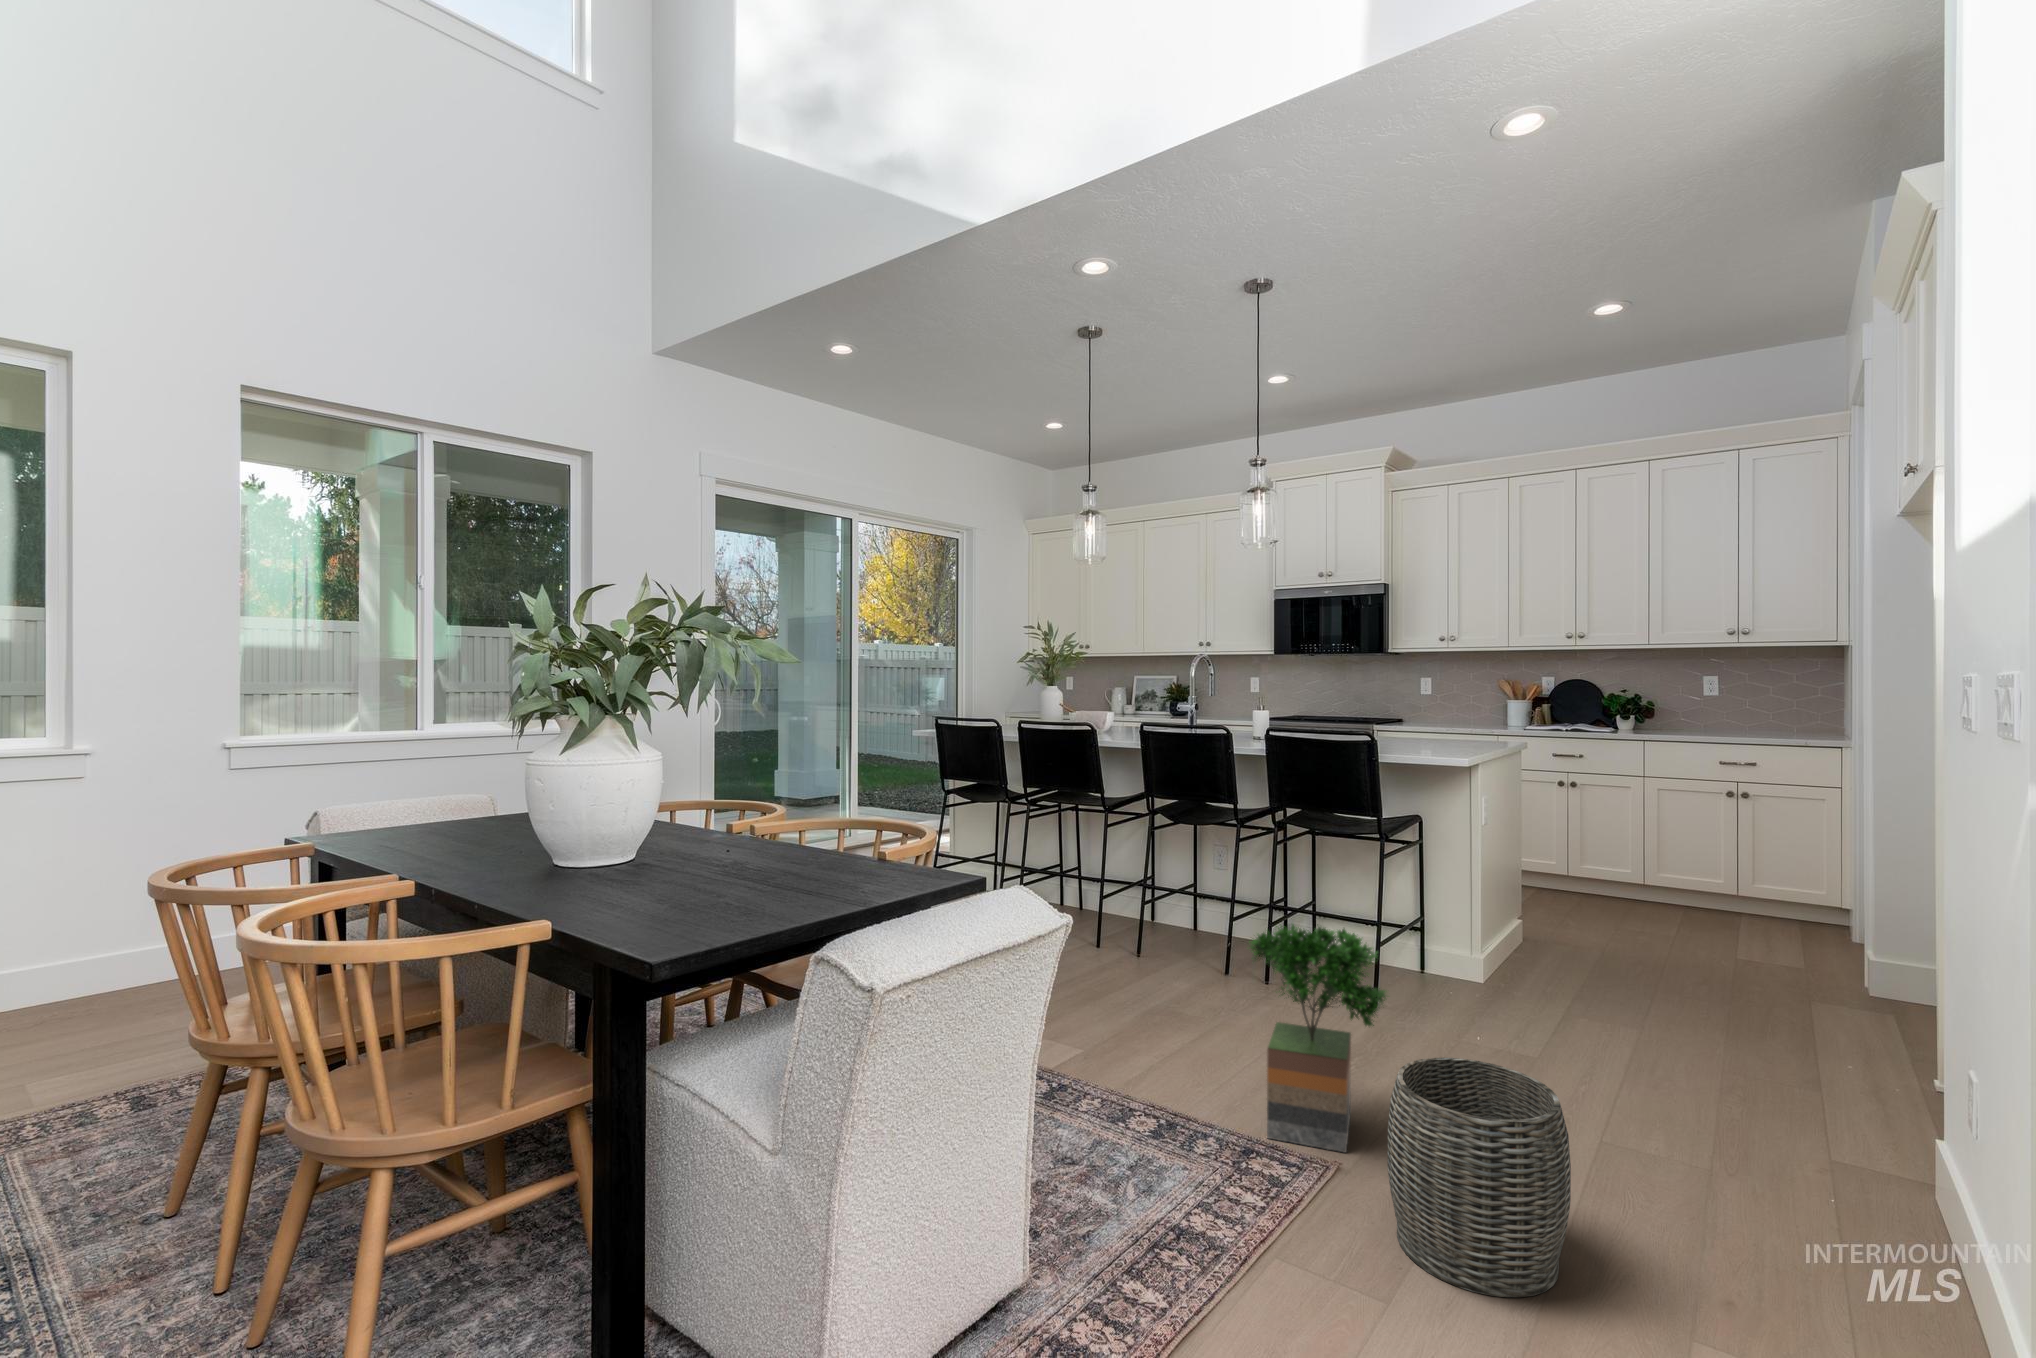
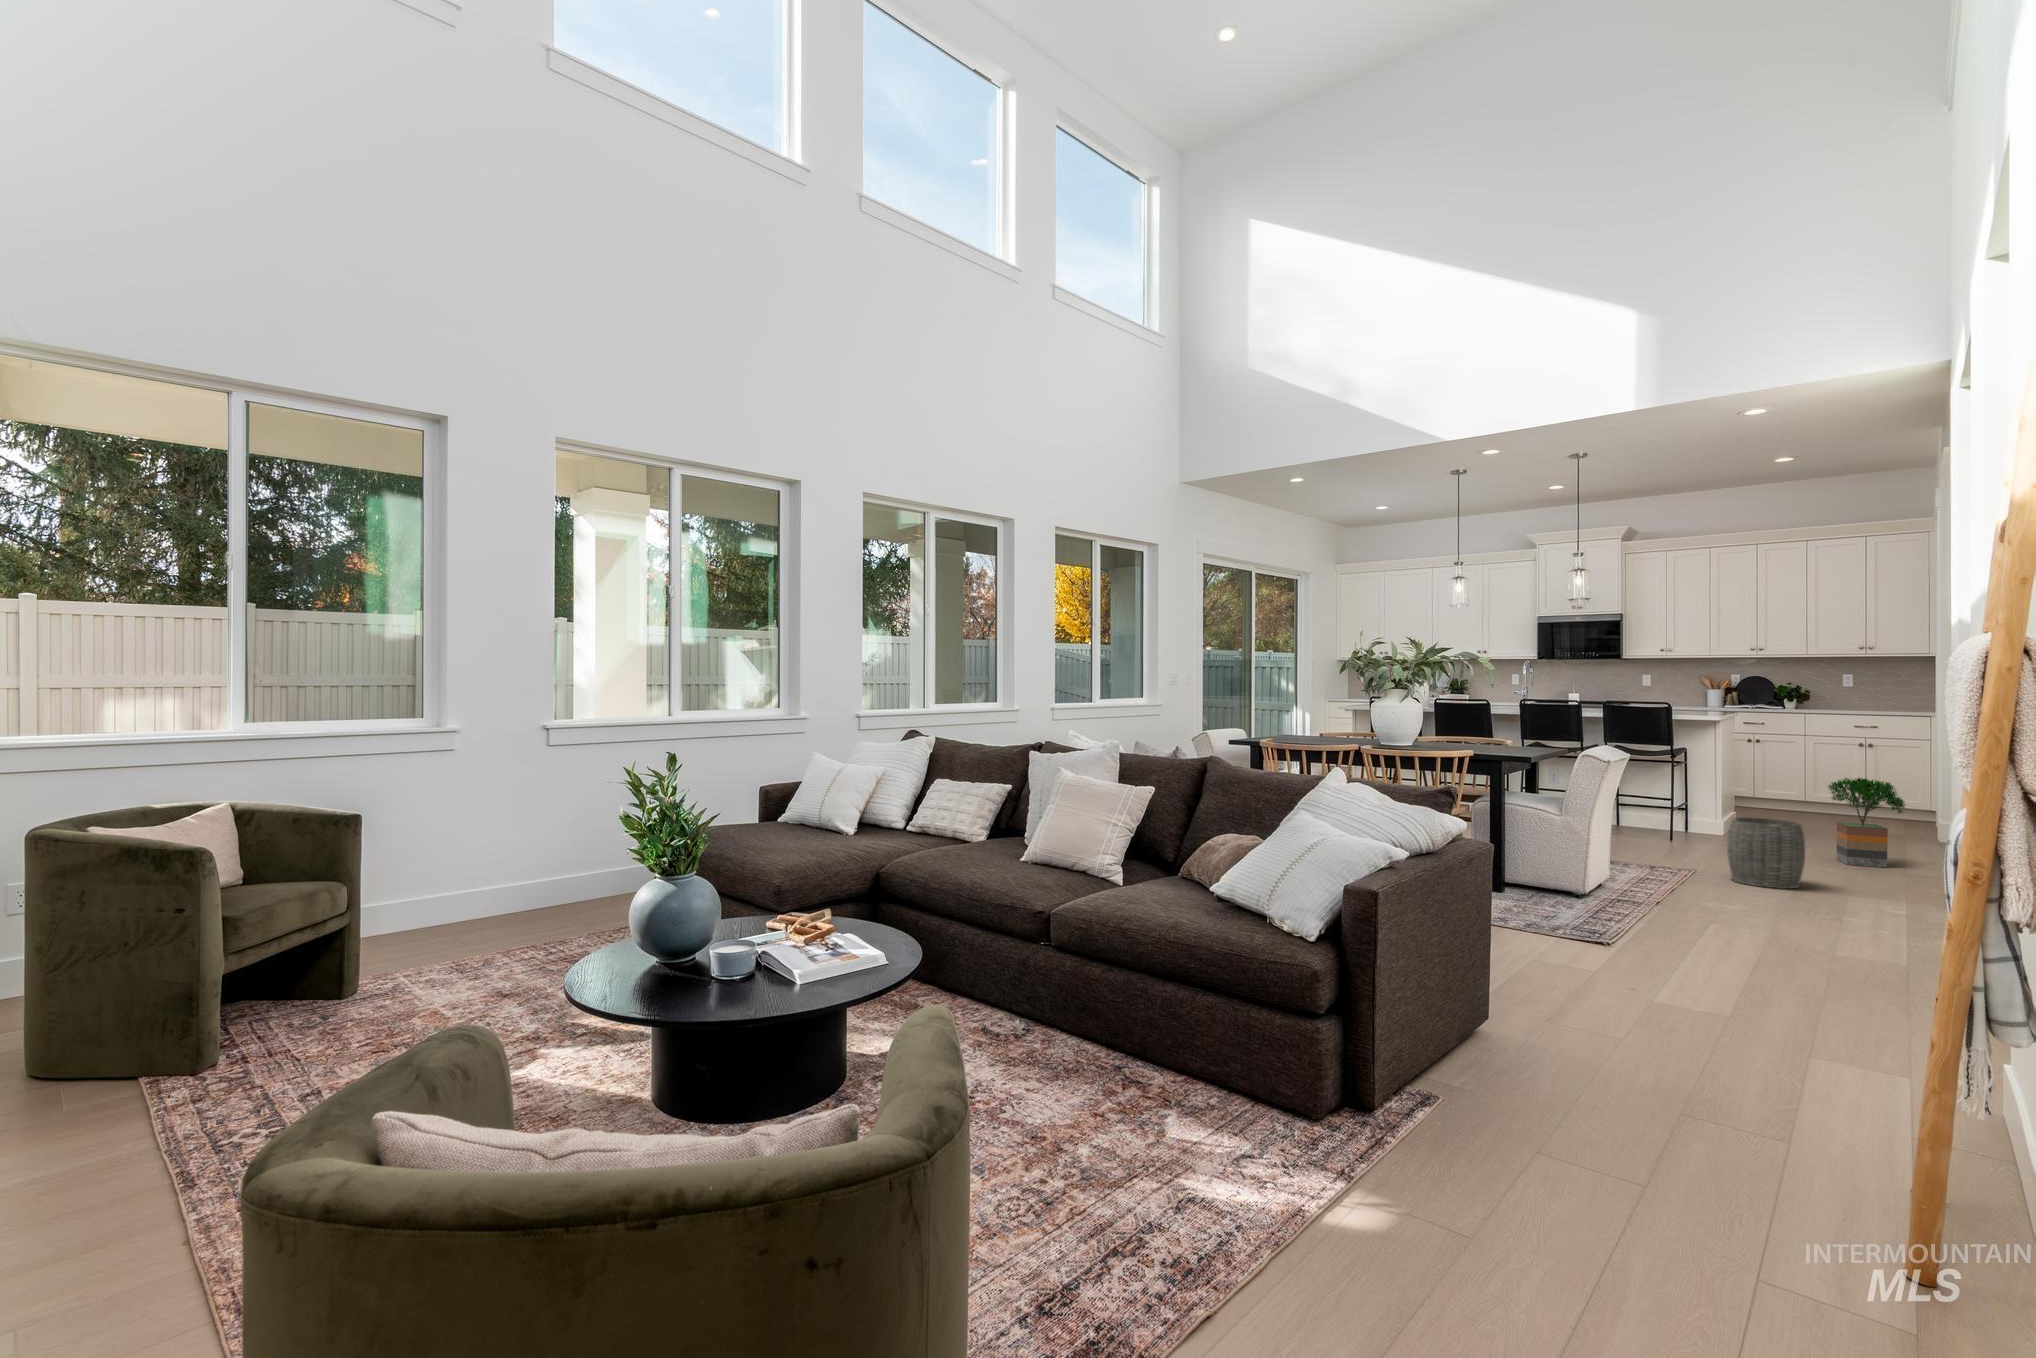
potted tree: present [1249,924,1386,1152] -> present [1828,778,1905,868]

